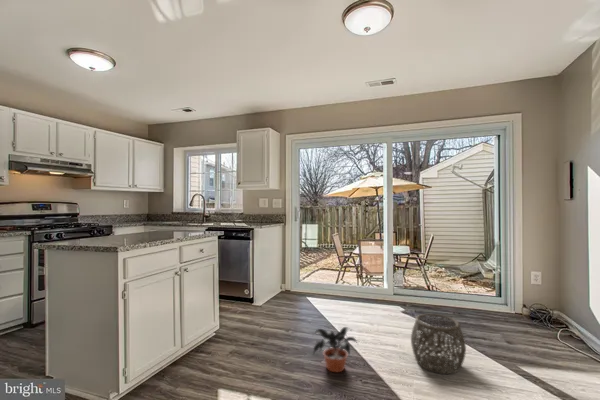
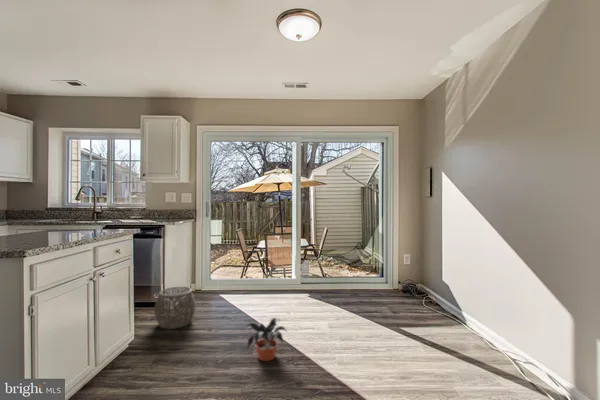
woven basket: present [411,314,466,374] -> present [155,287,195,329]

